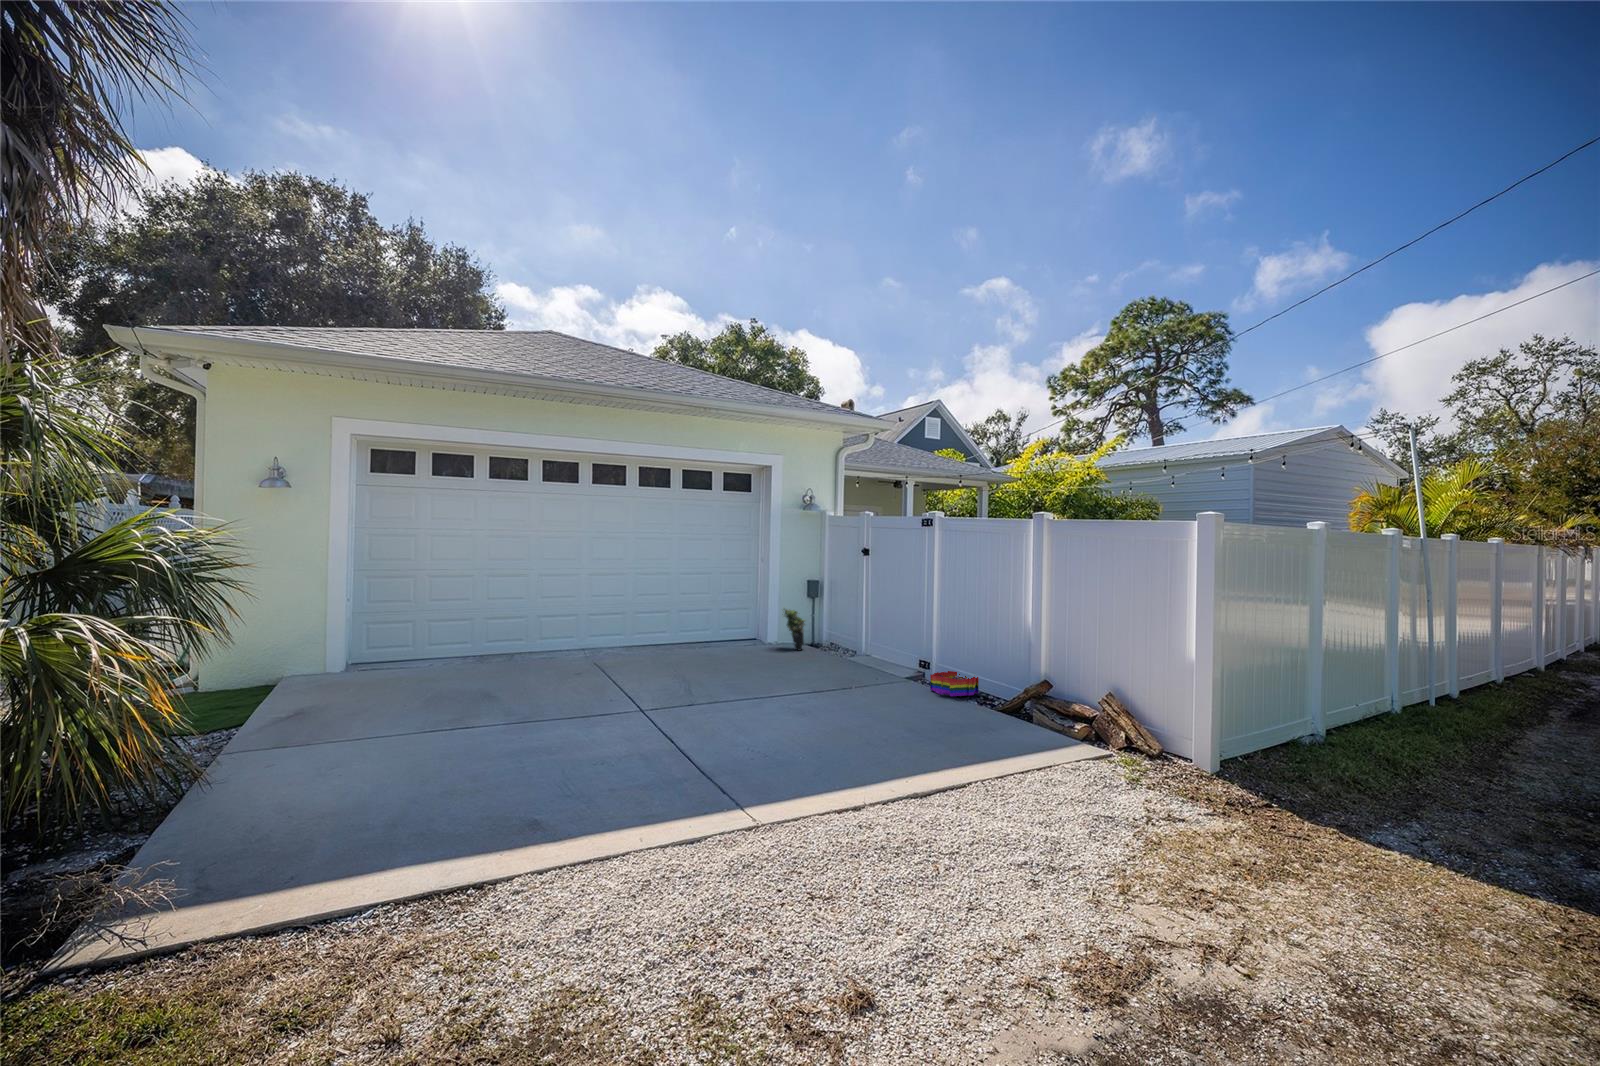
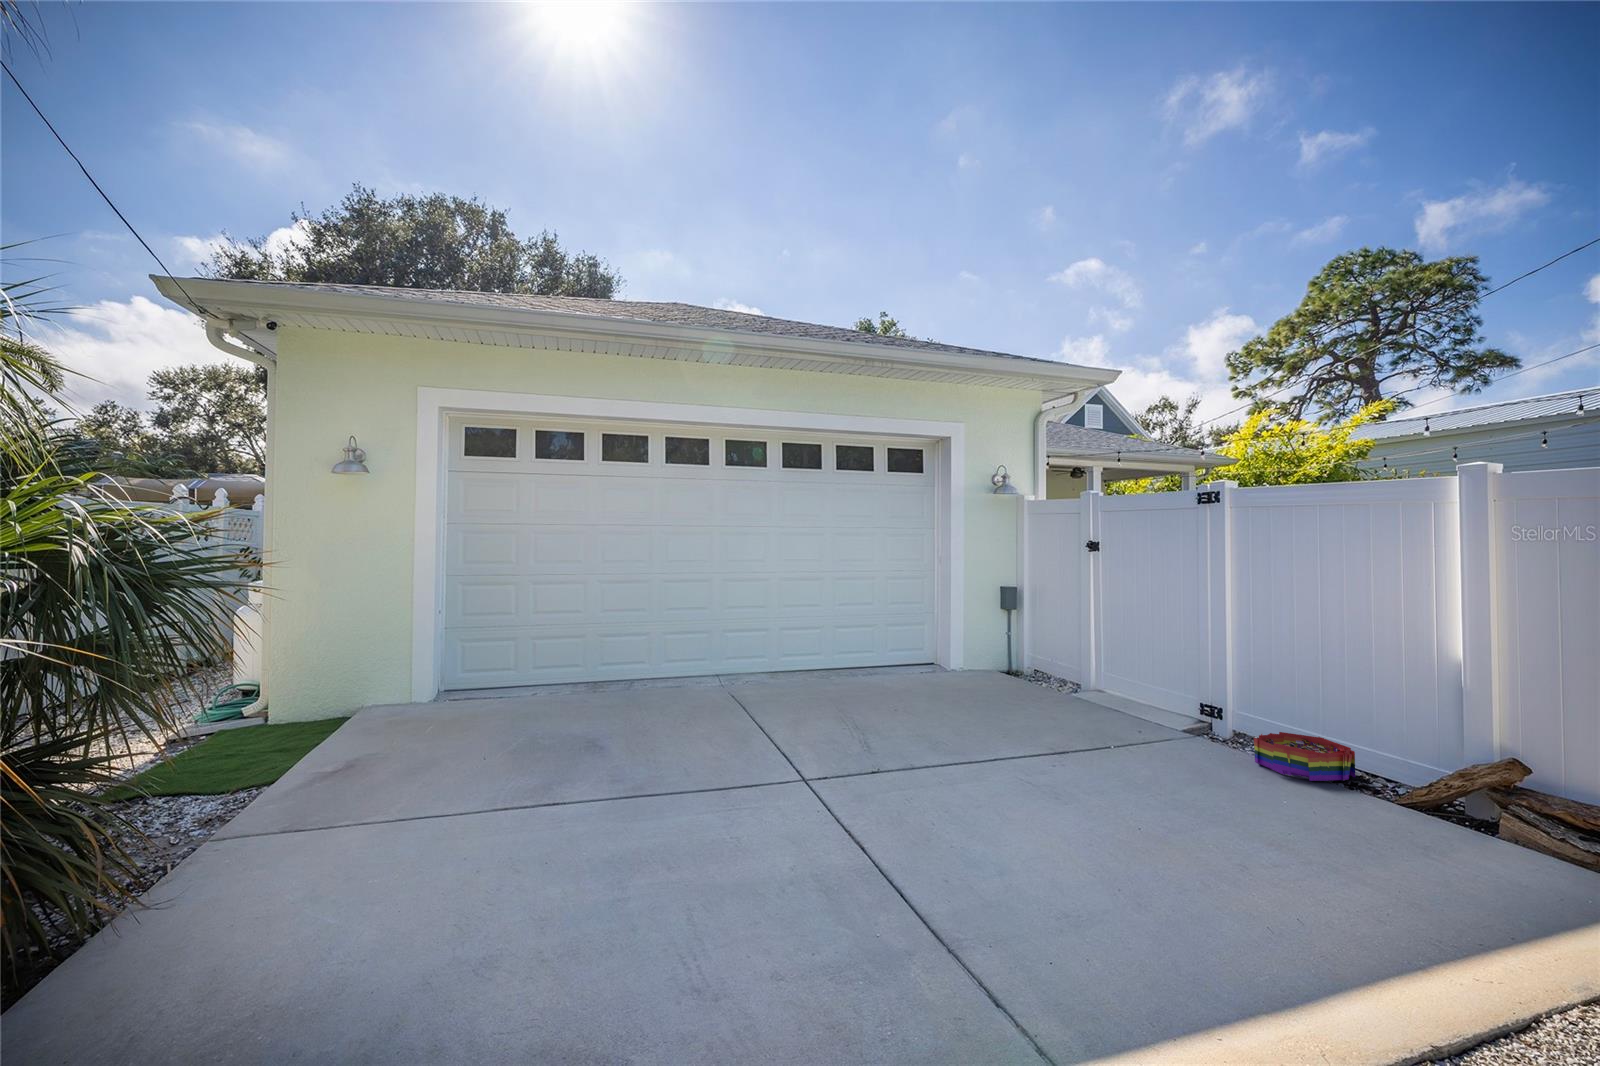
potted plant: present [784,609,805,650] -> none [965,620,1002,681]

